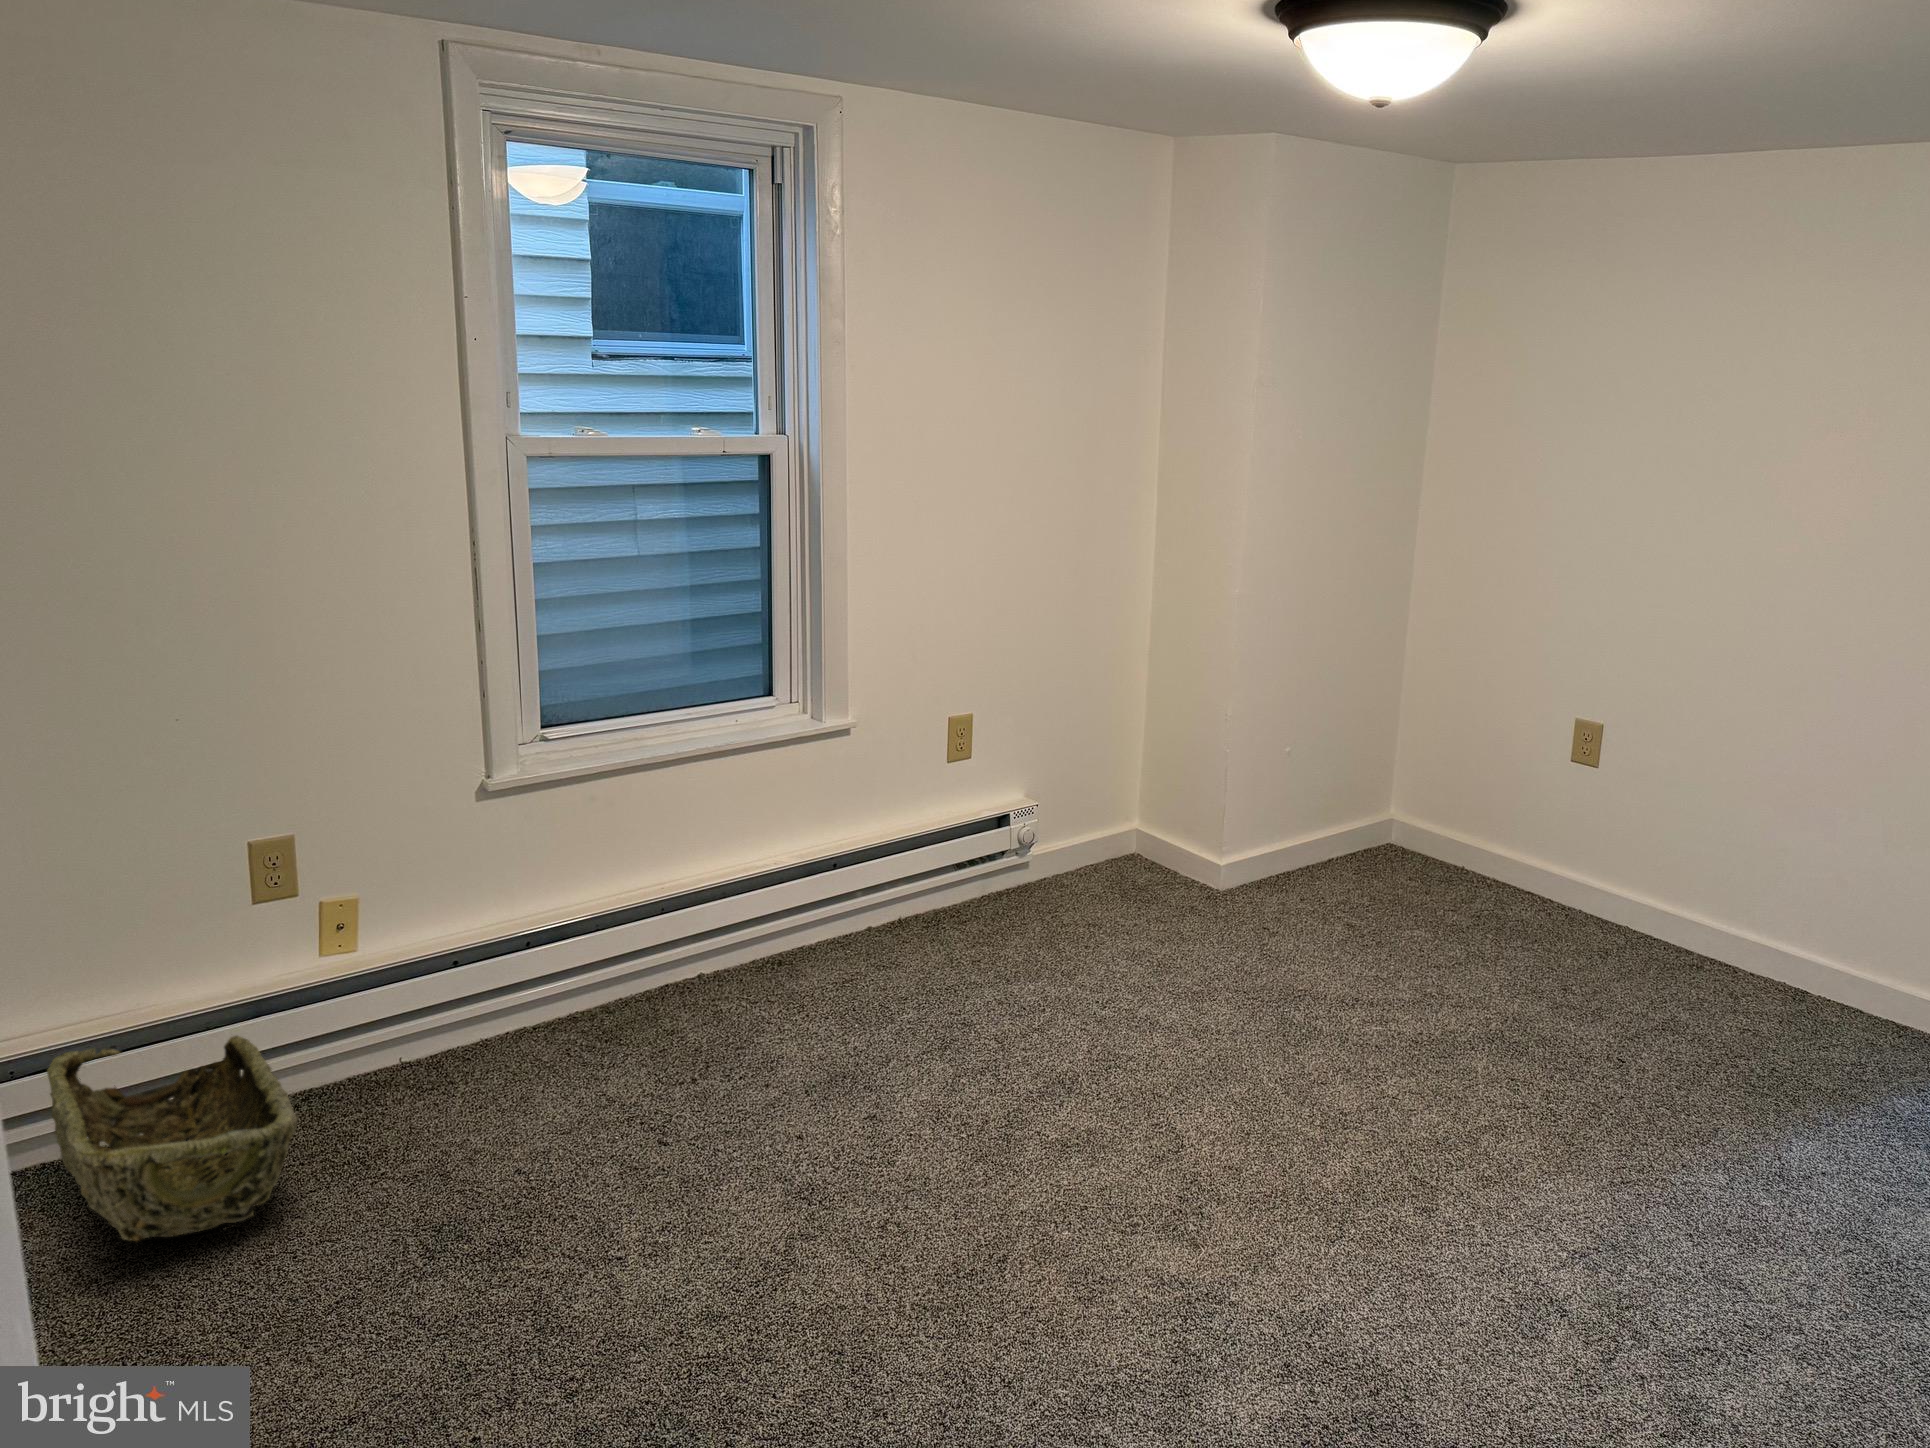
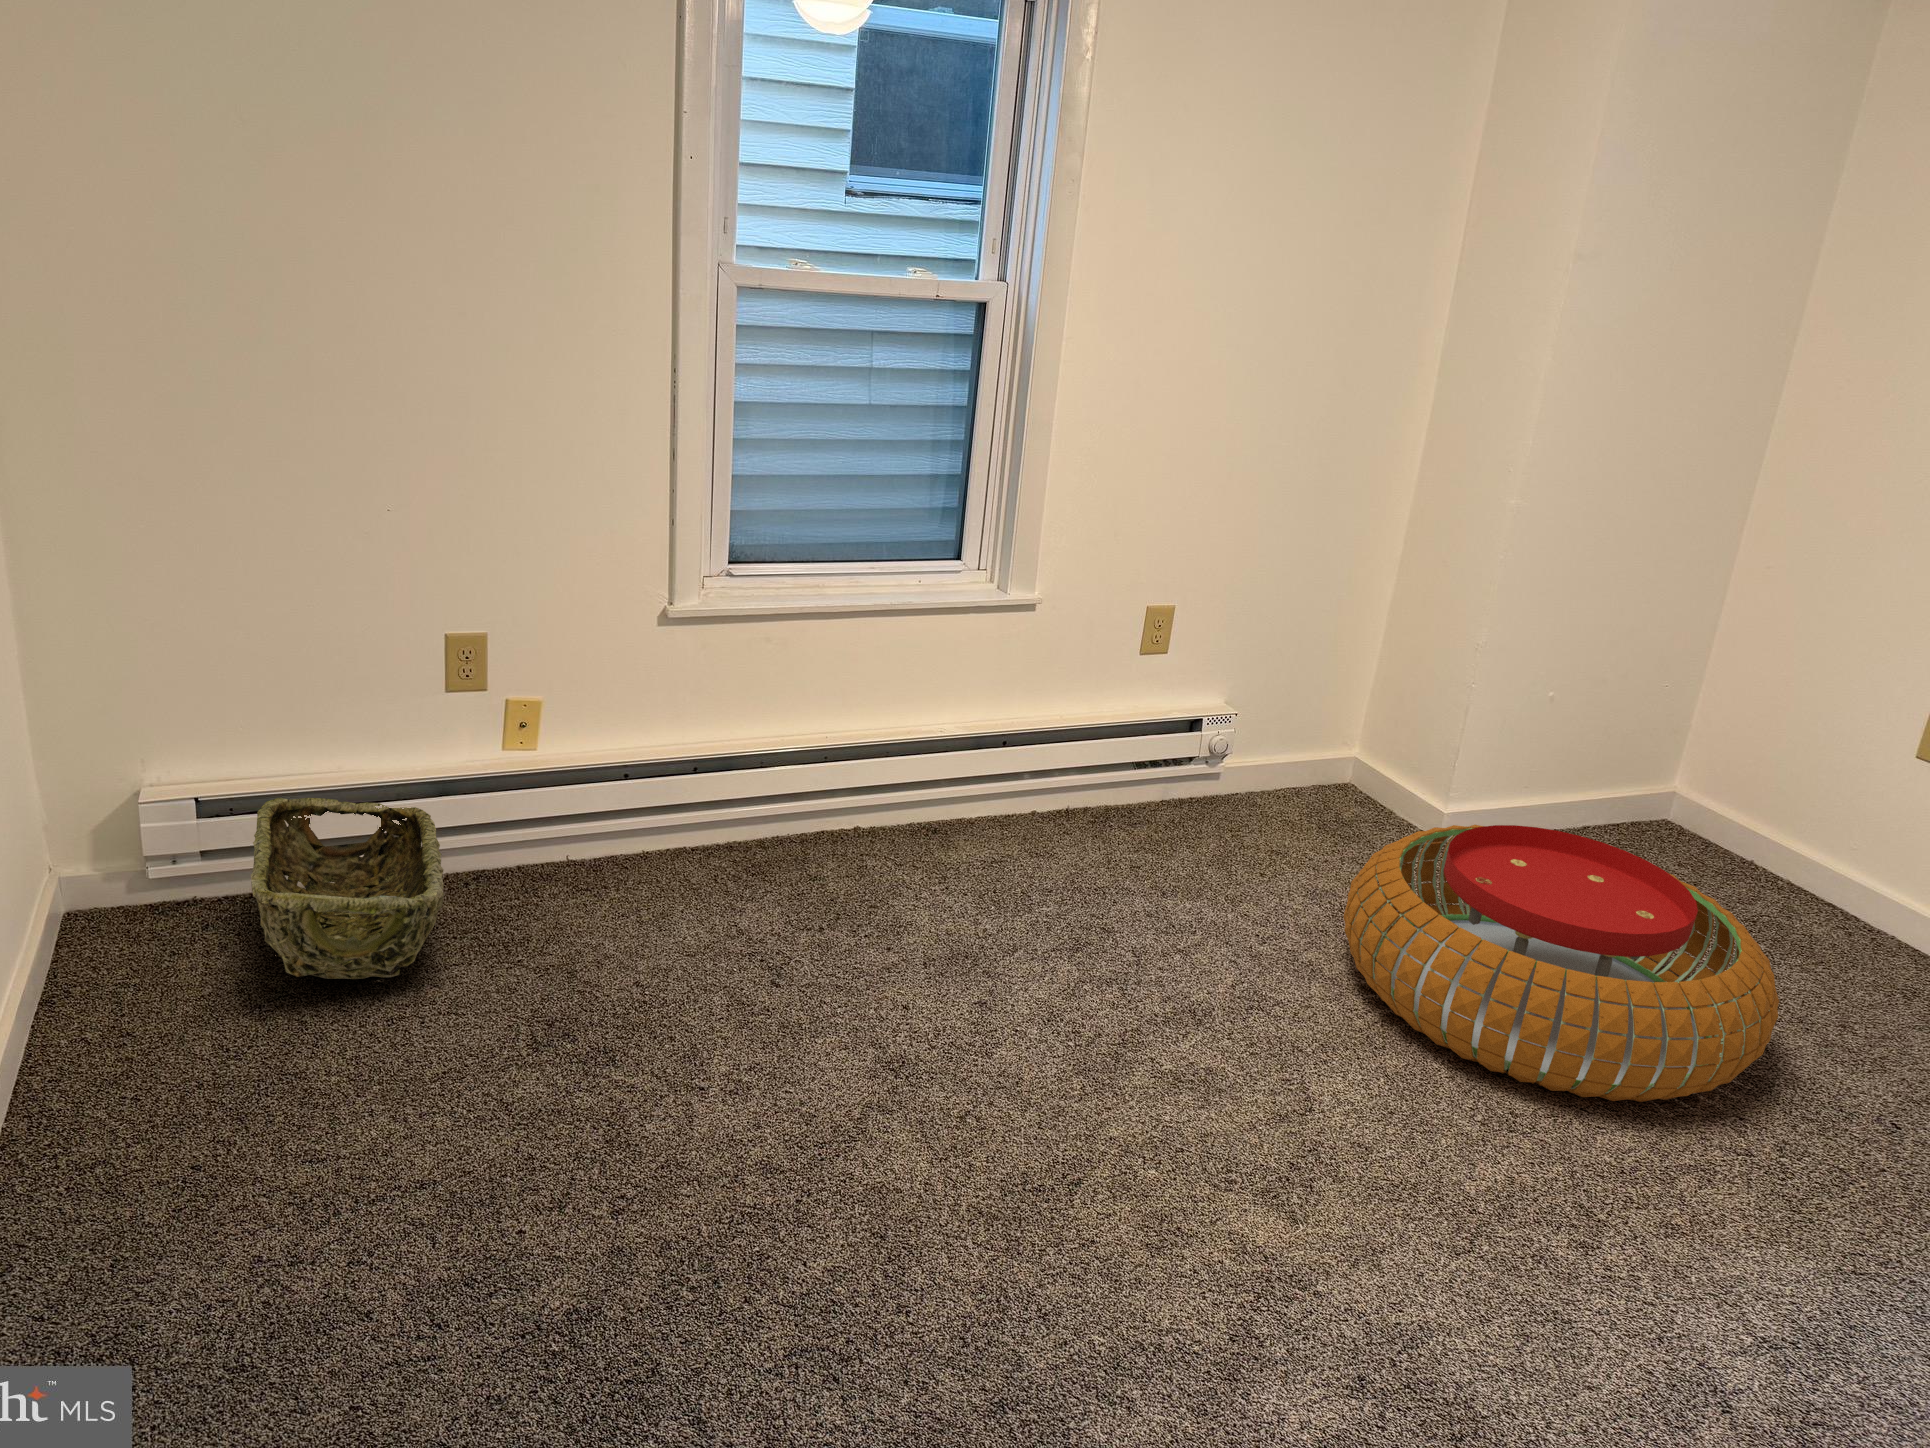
pouf: none [1173,865,1529,1090] -> present [1343,825,1779,1102]

